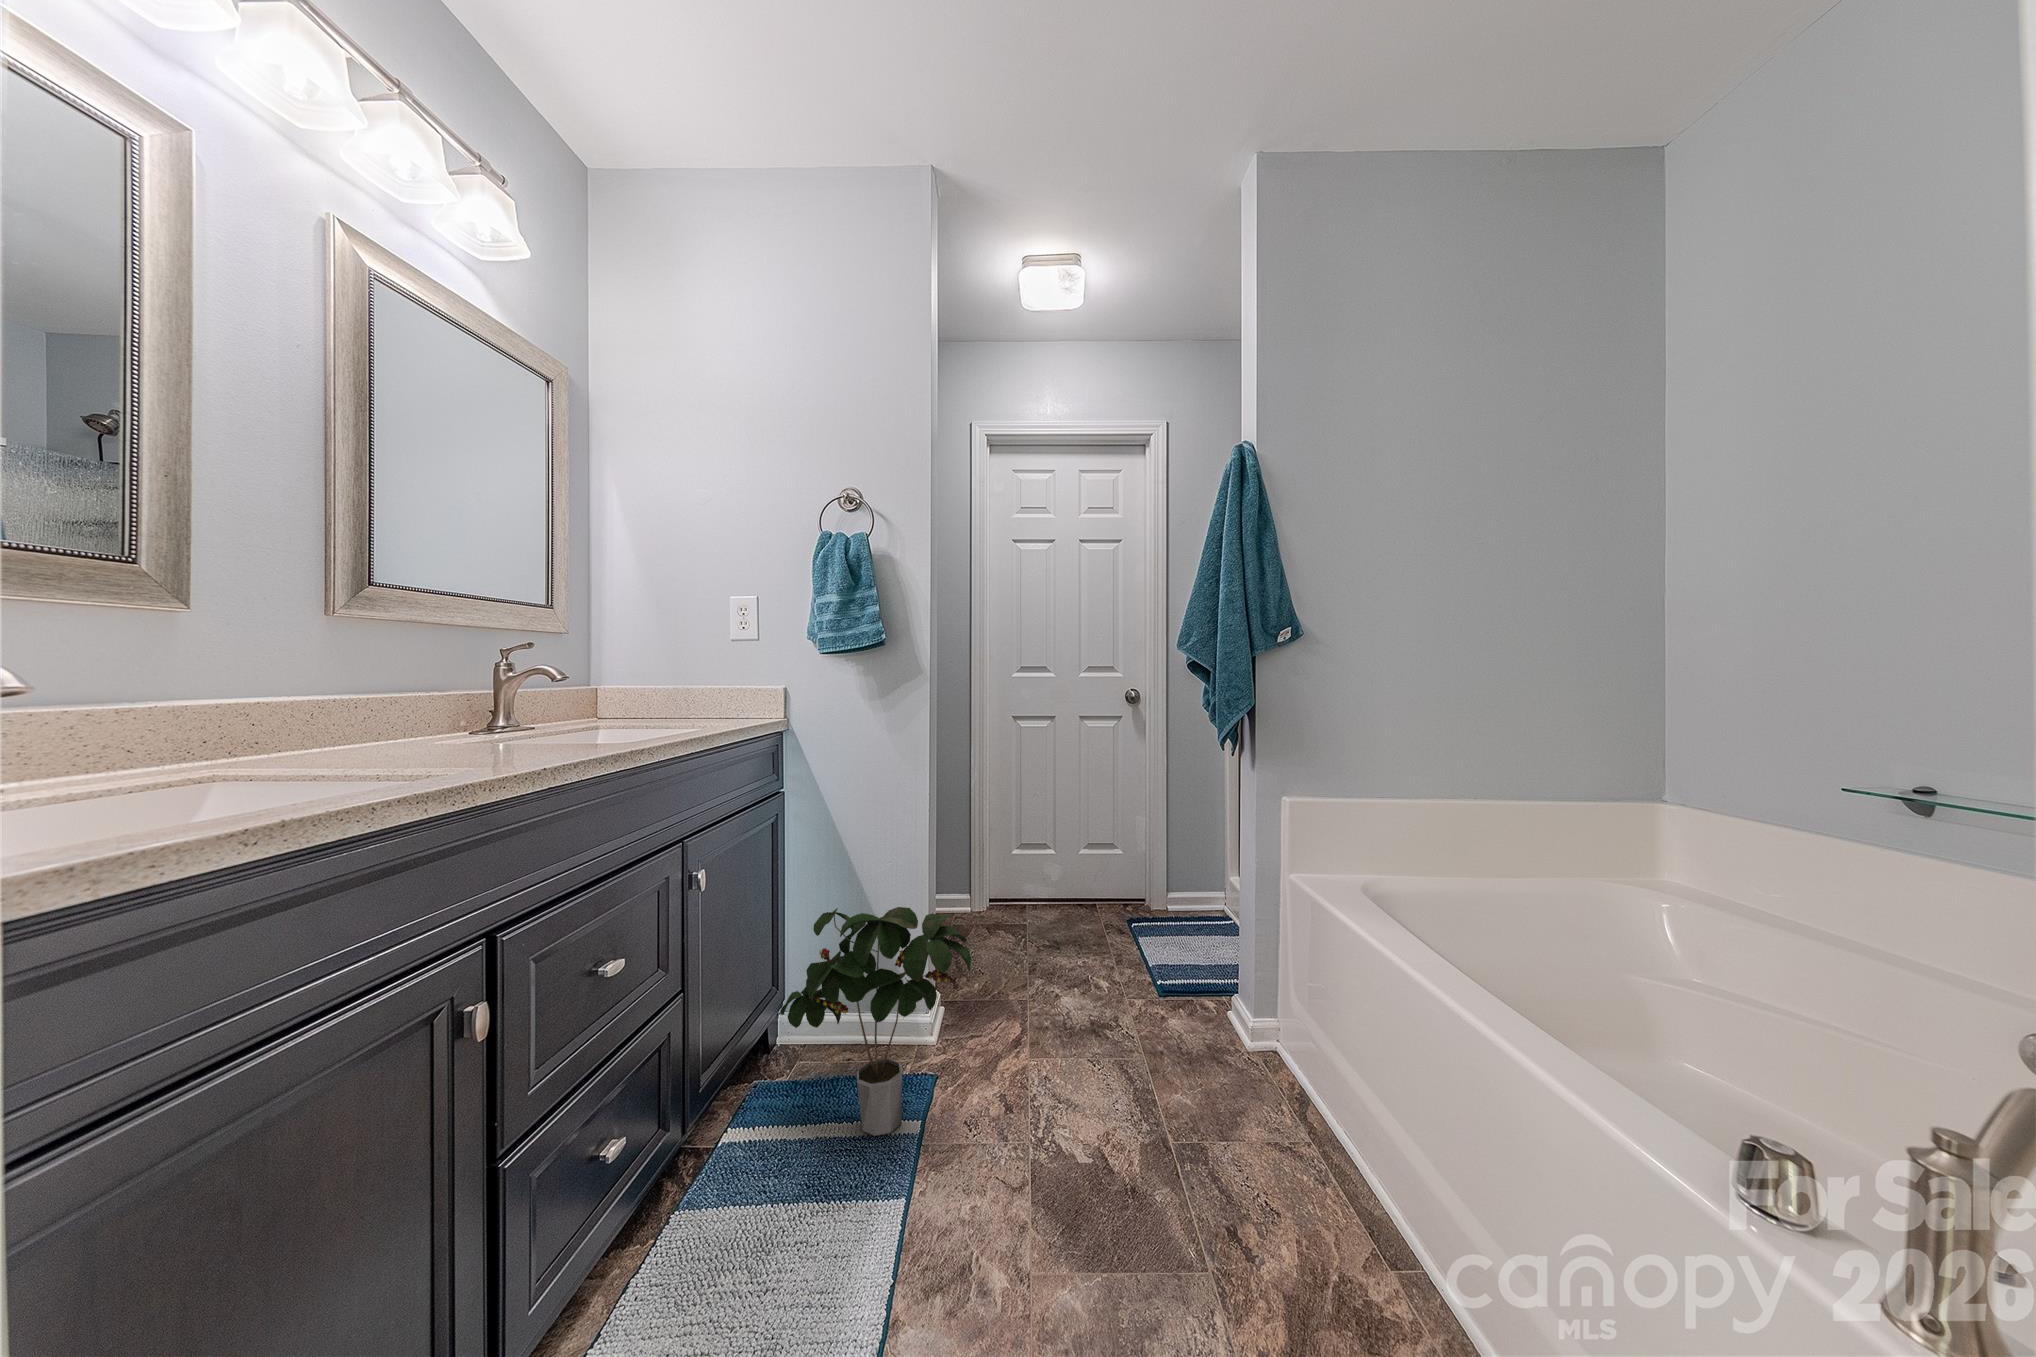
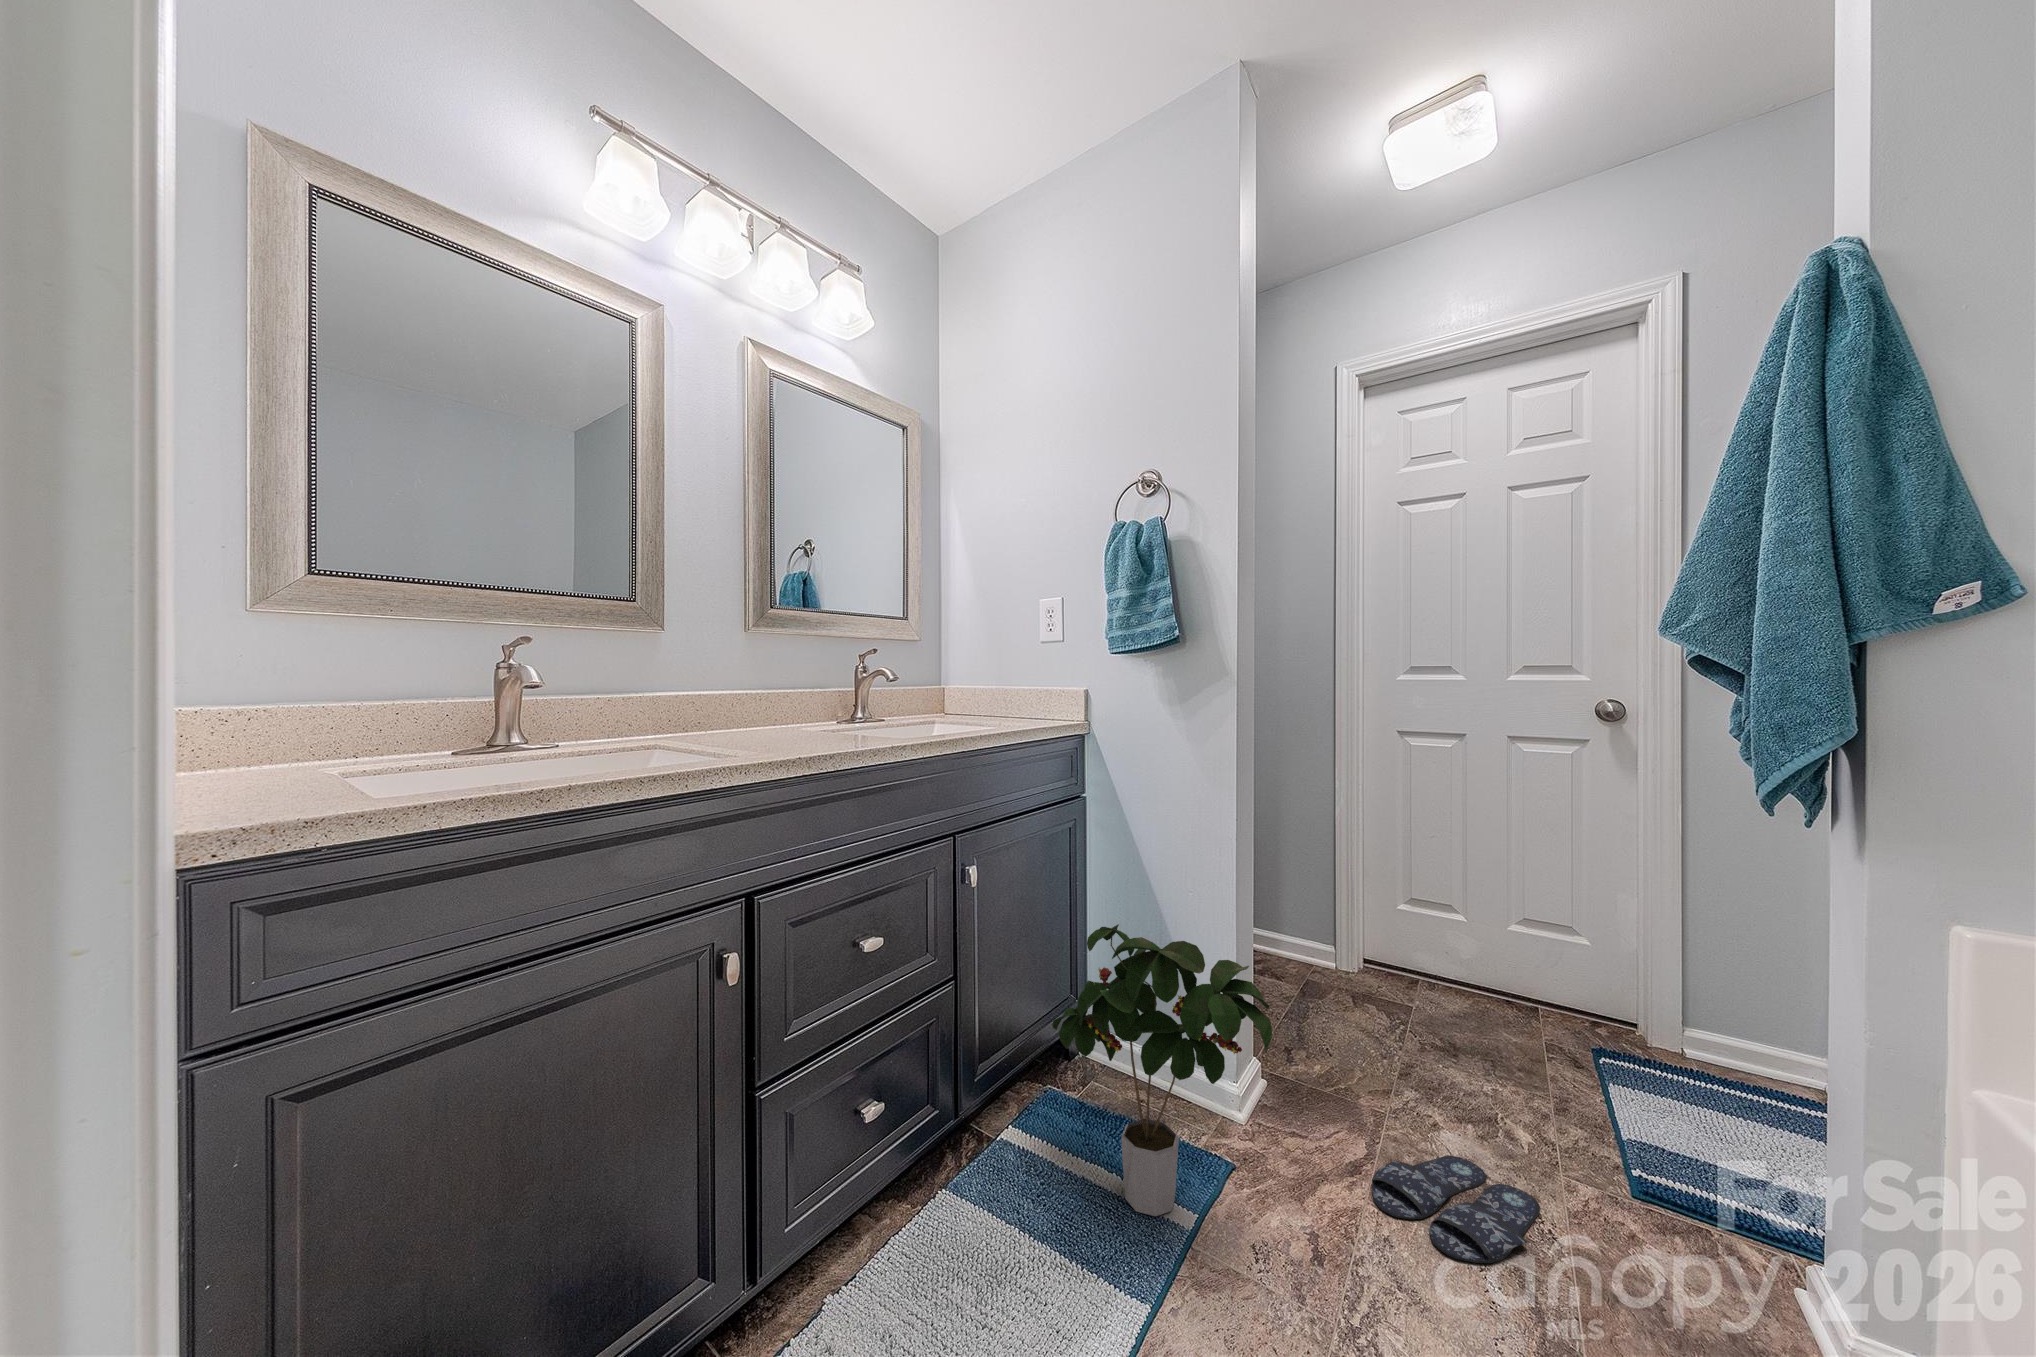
slippers: none [1029,1012,1123,1073] -> present [1372,1156,1540,1263]

